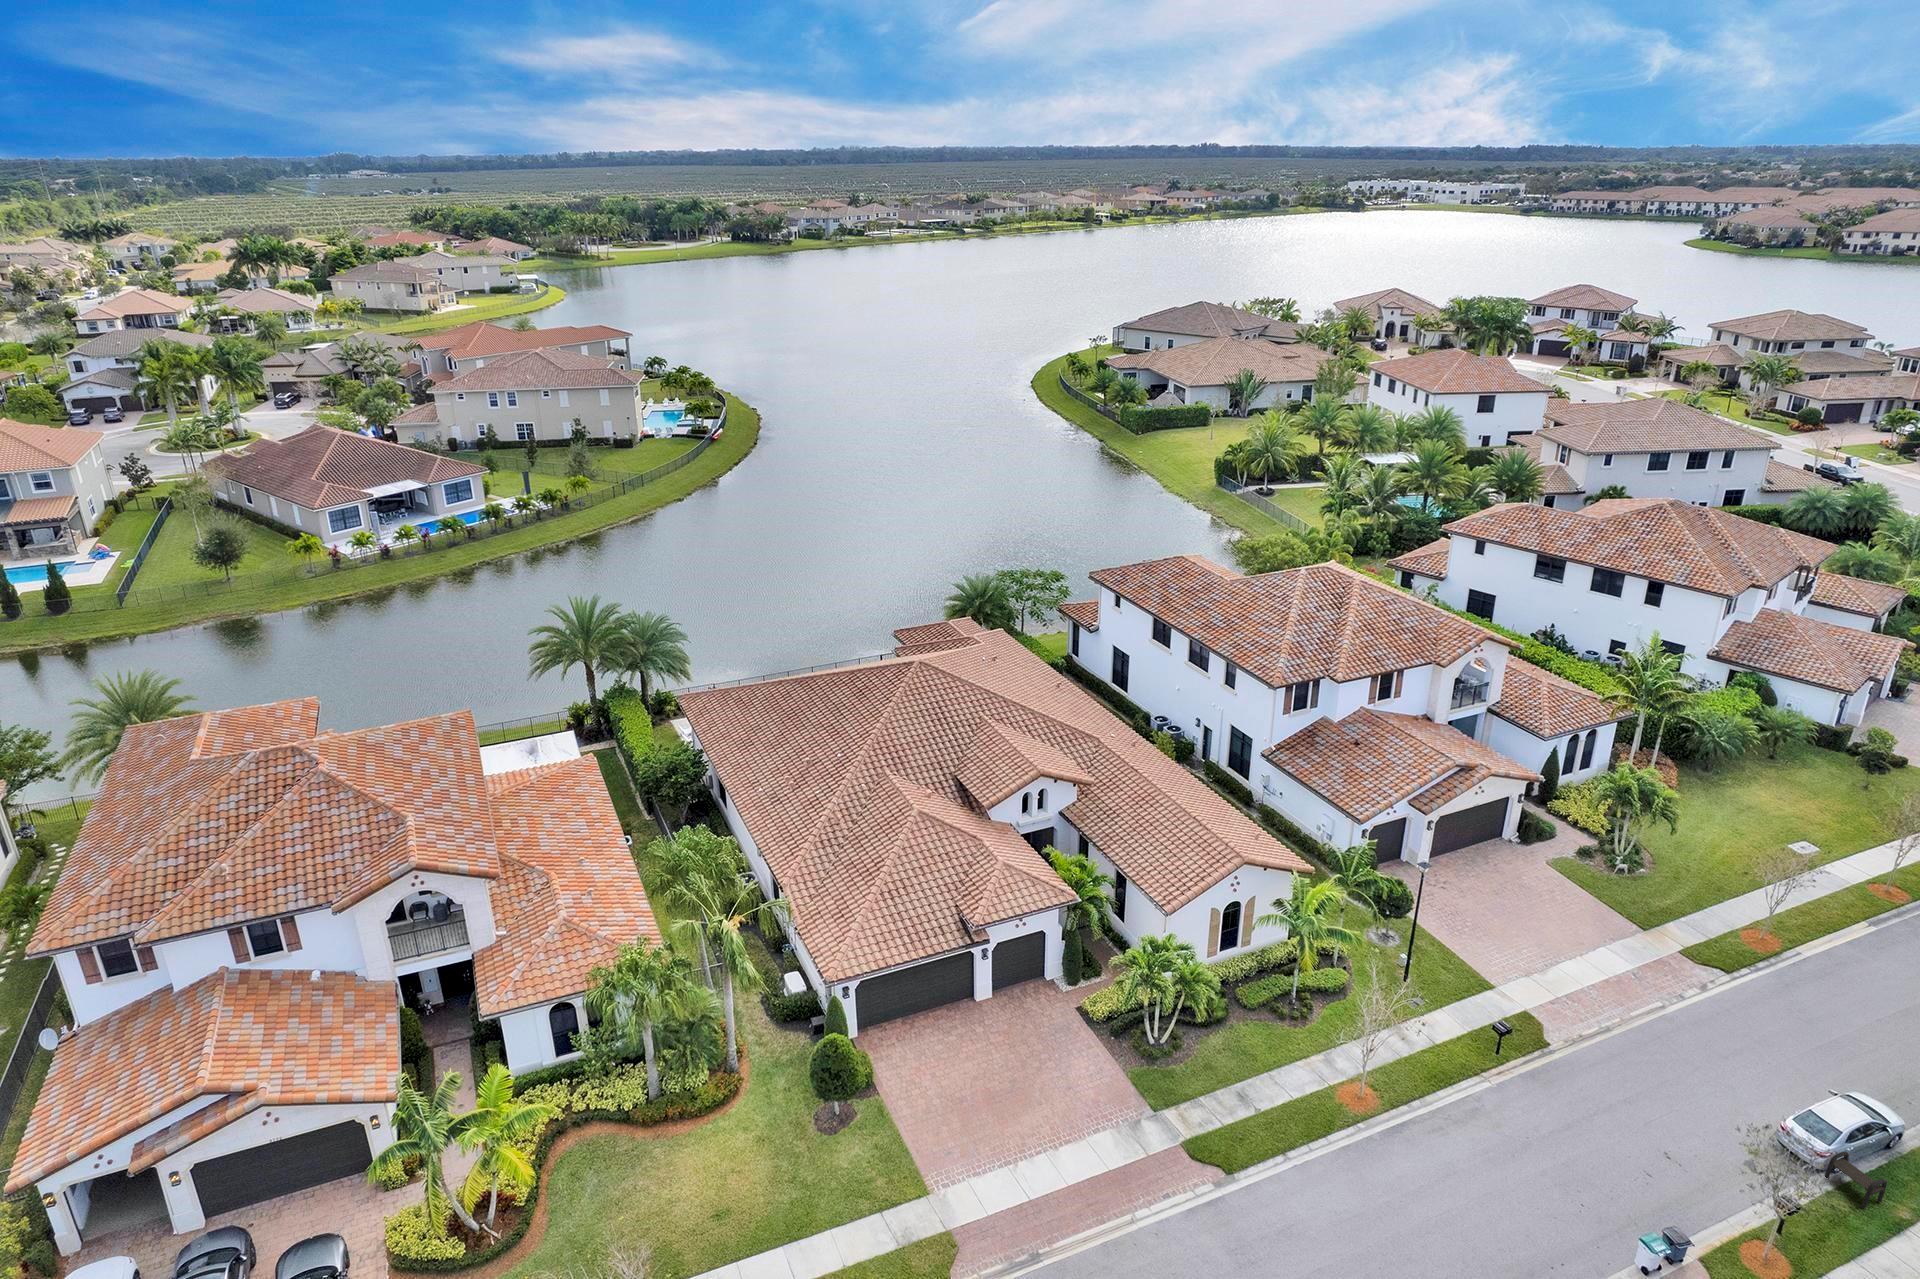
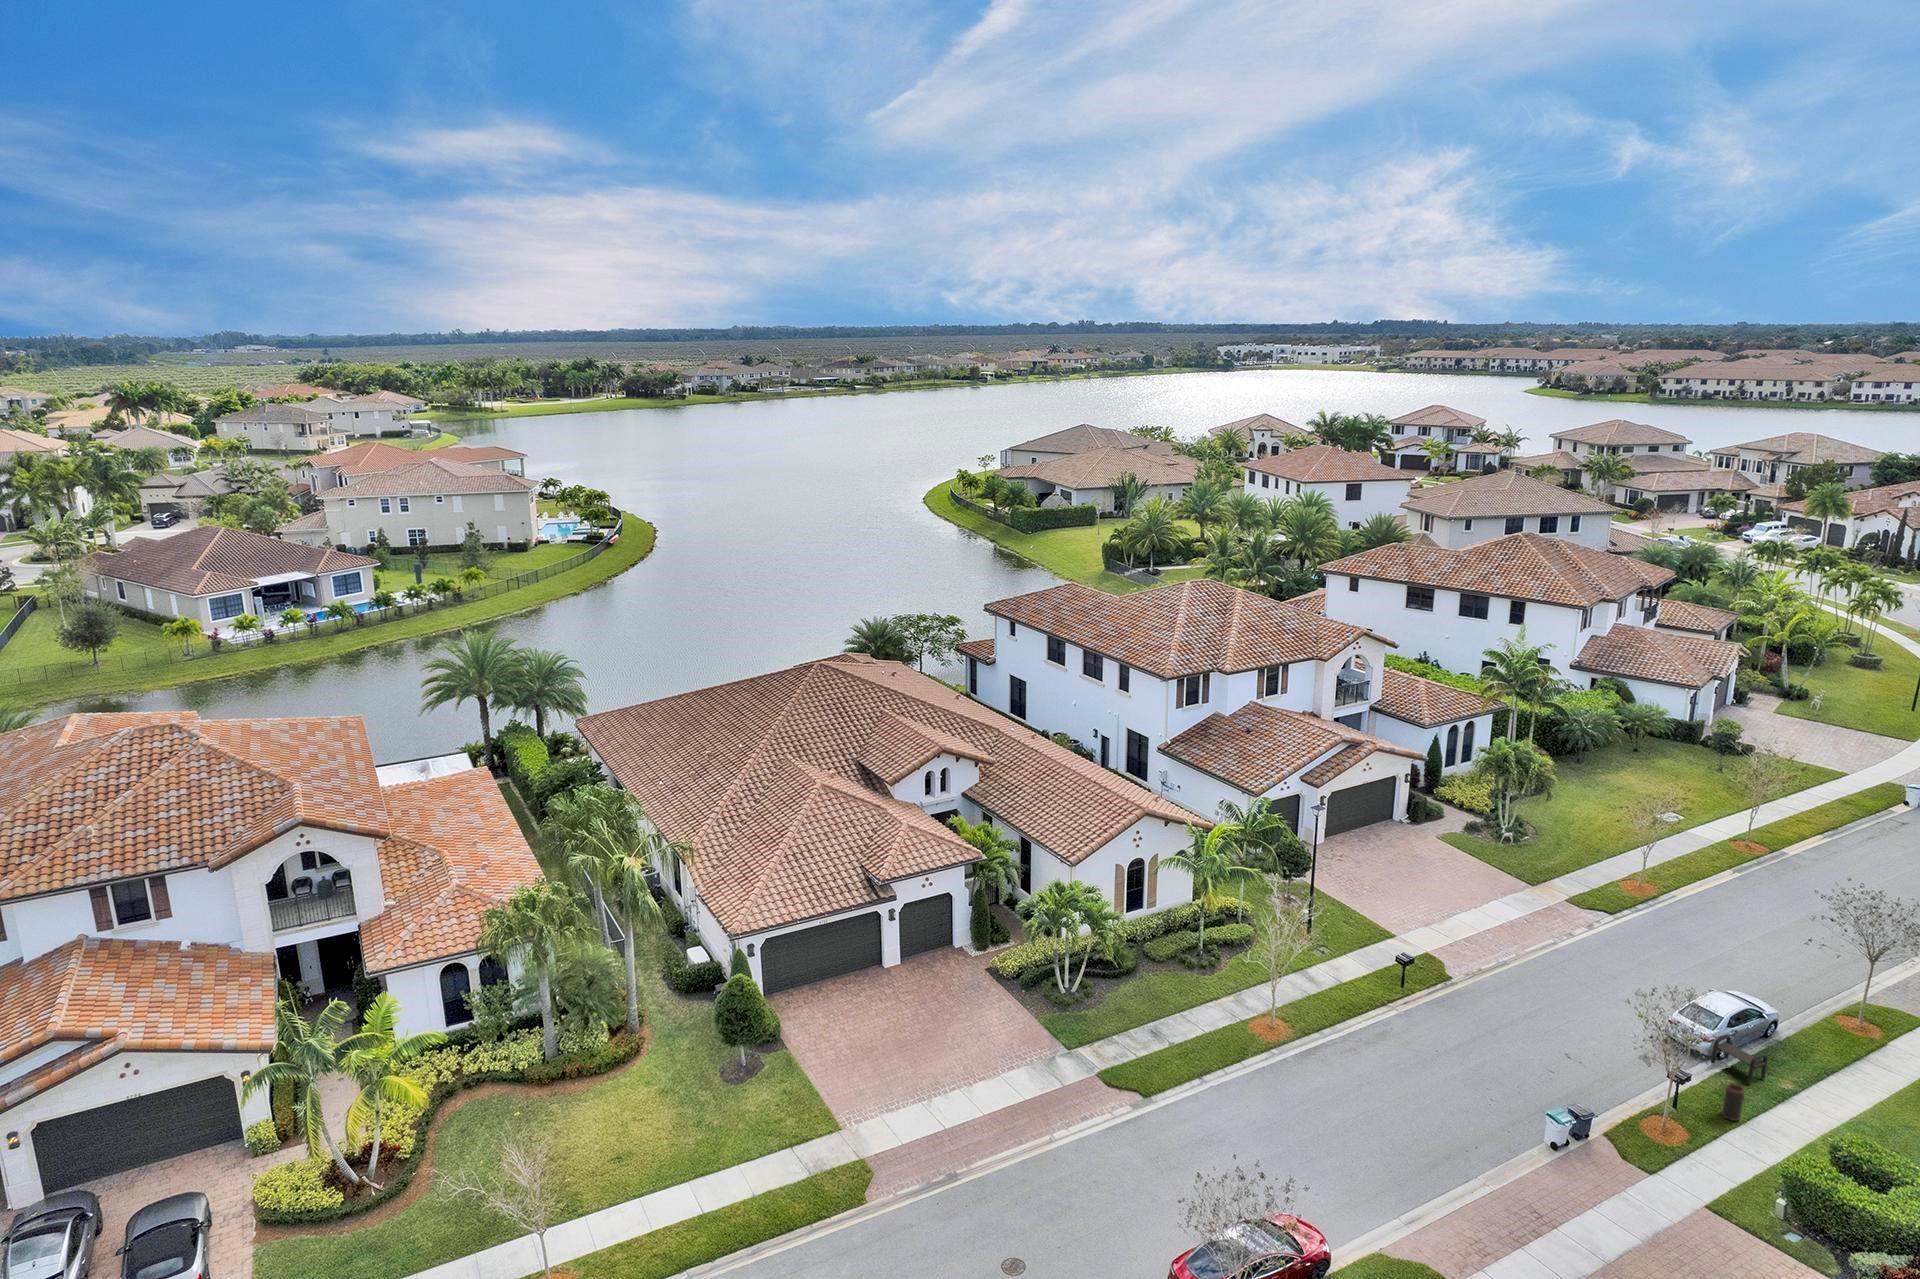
trash can: none [1830,1216,1859,1254] -> present [1721,1083,1745,1121]

